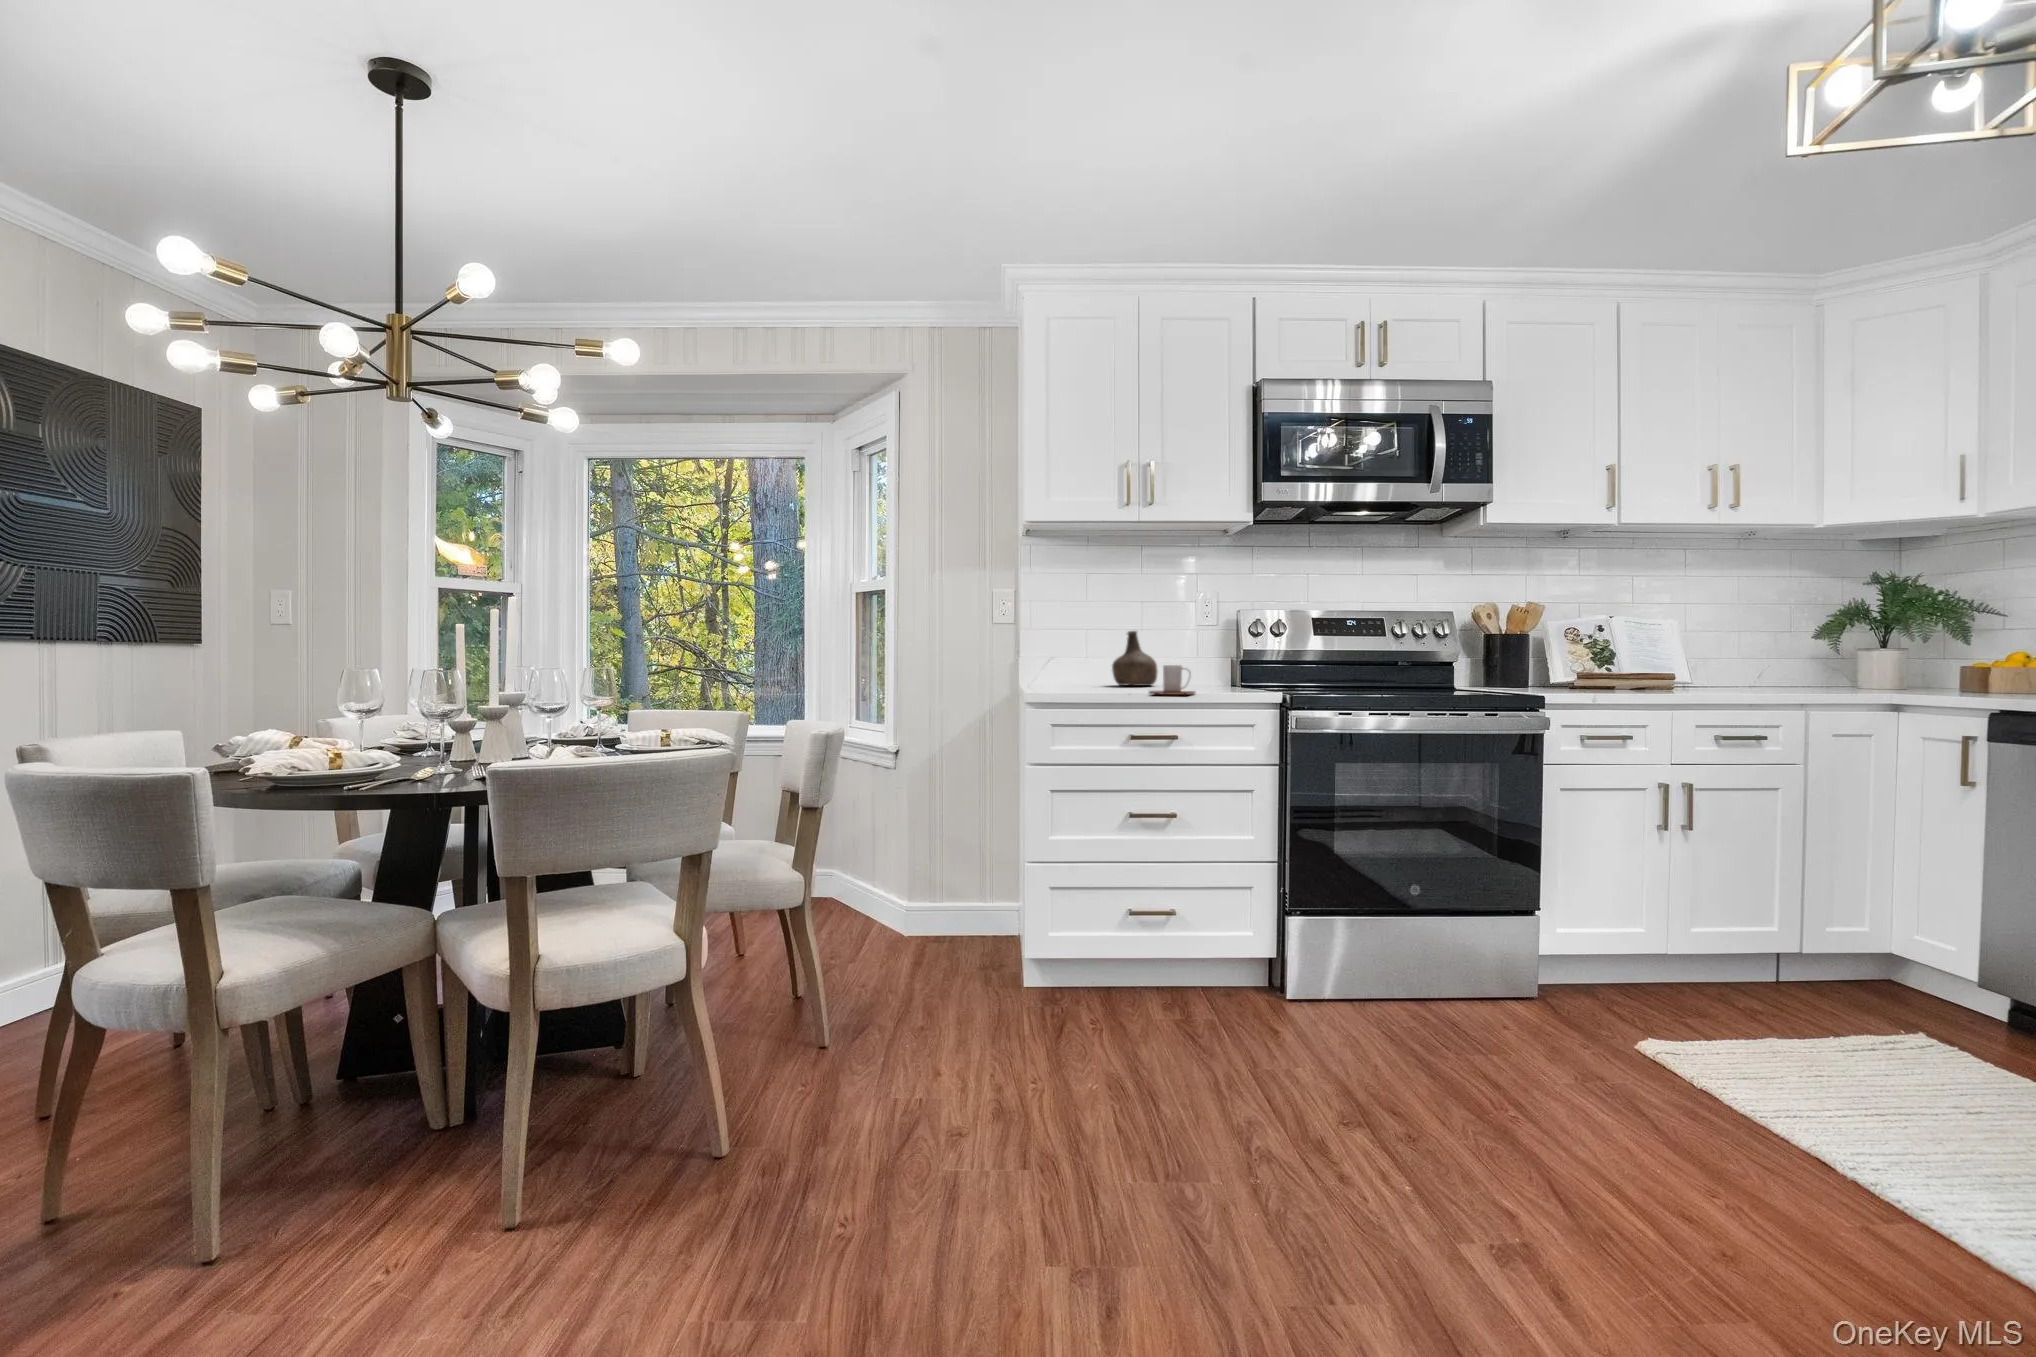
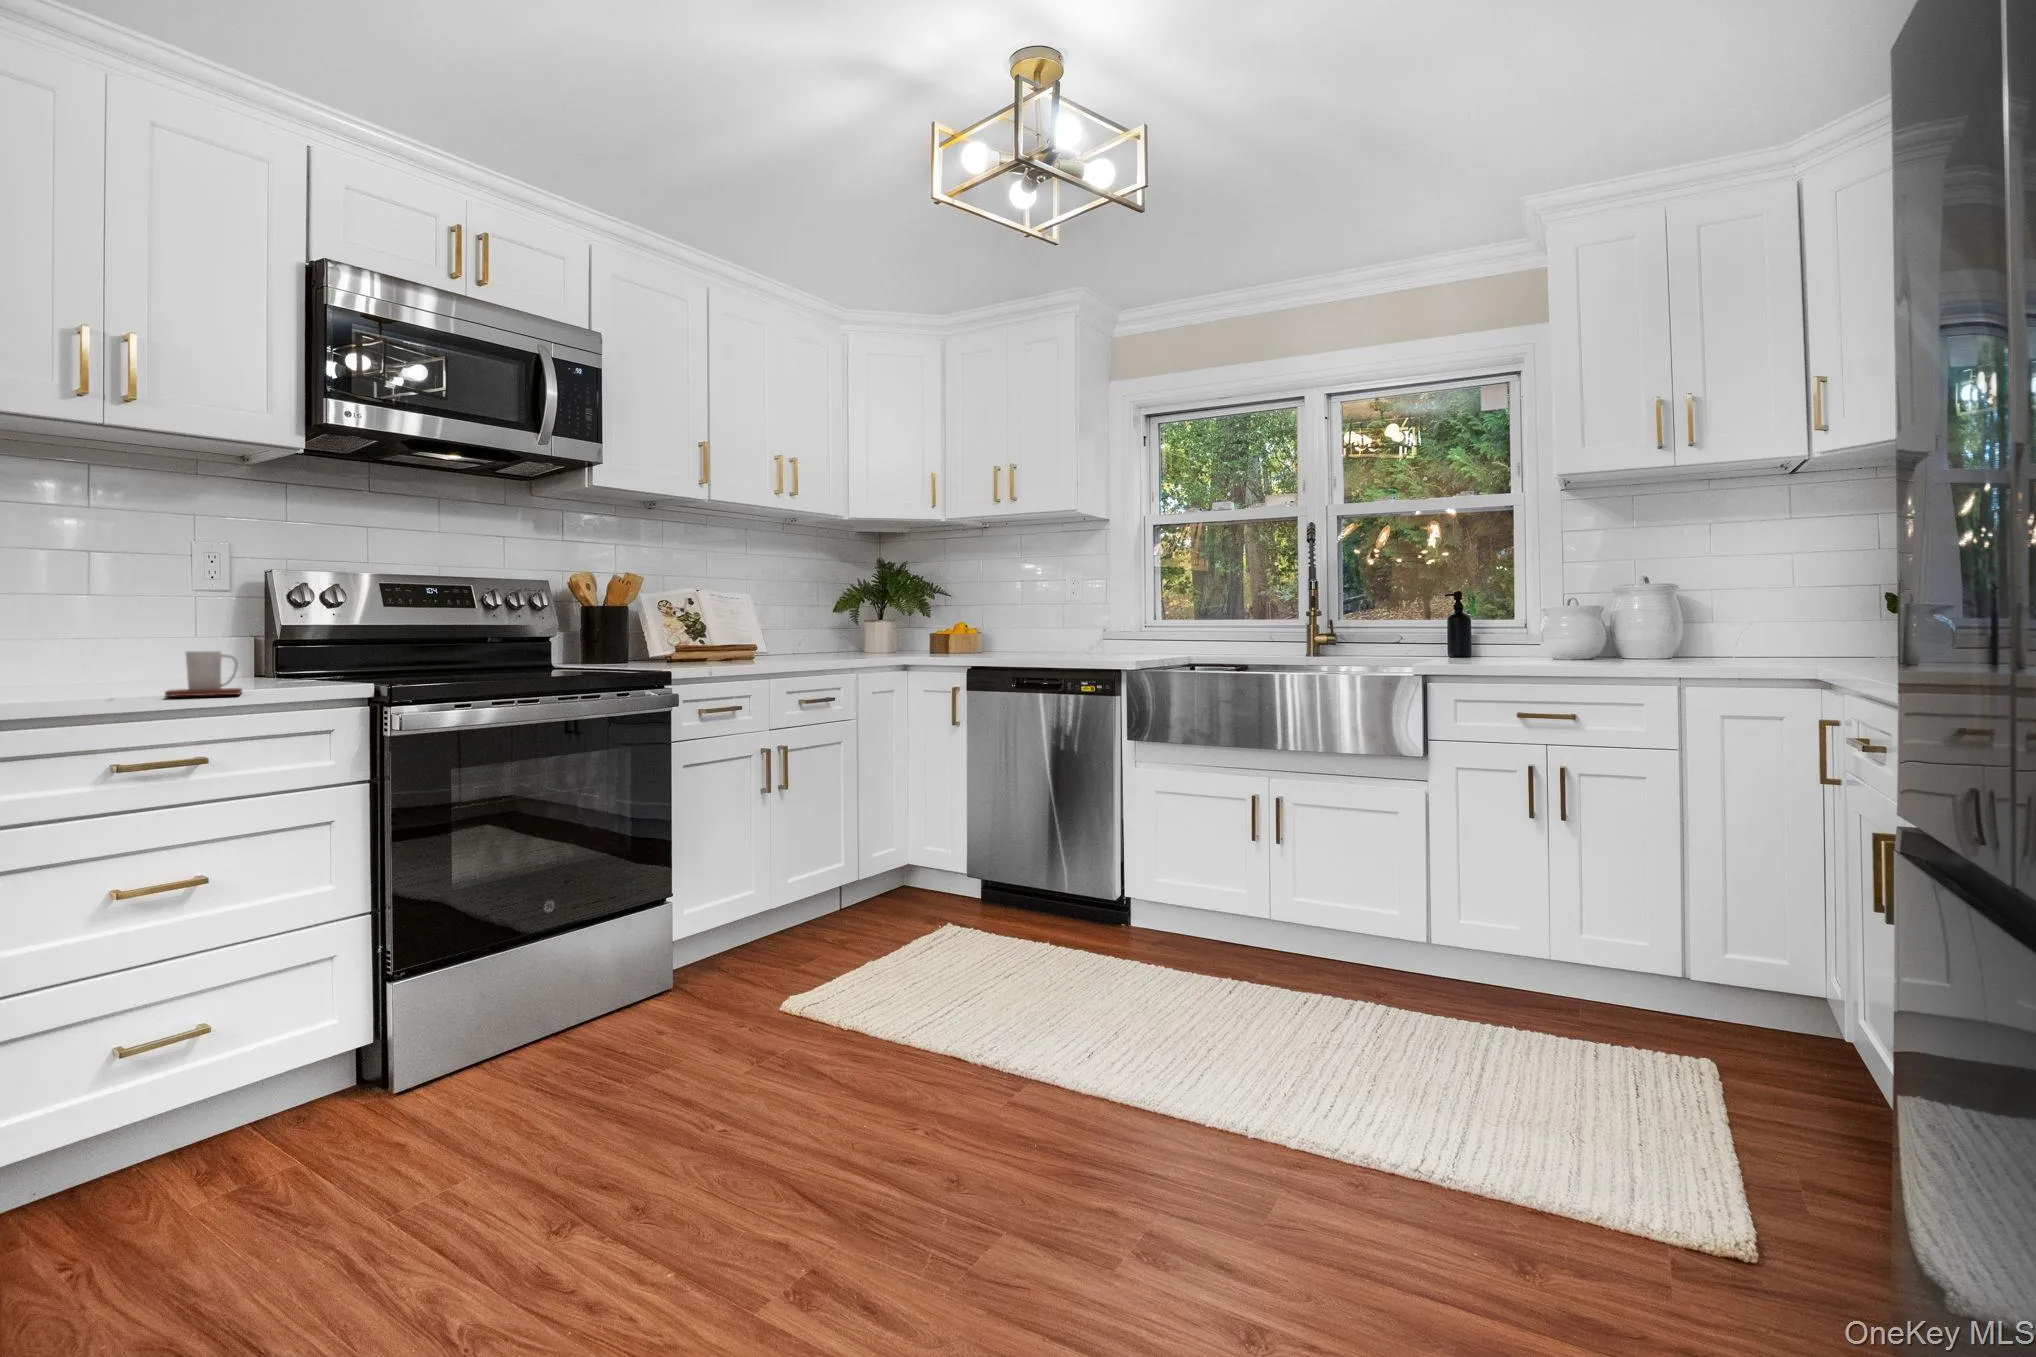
bottle: present [1112,631,1157,686] -> none [40,596,134,682]

